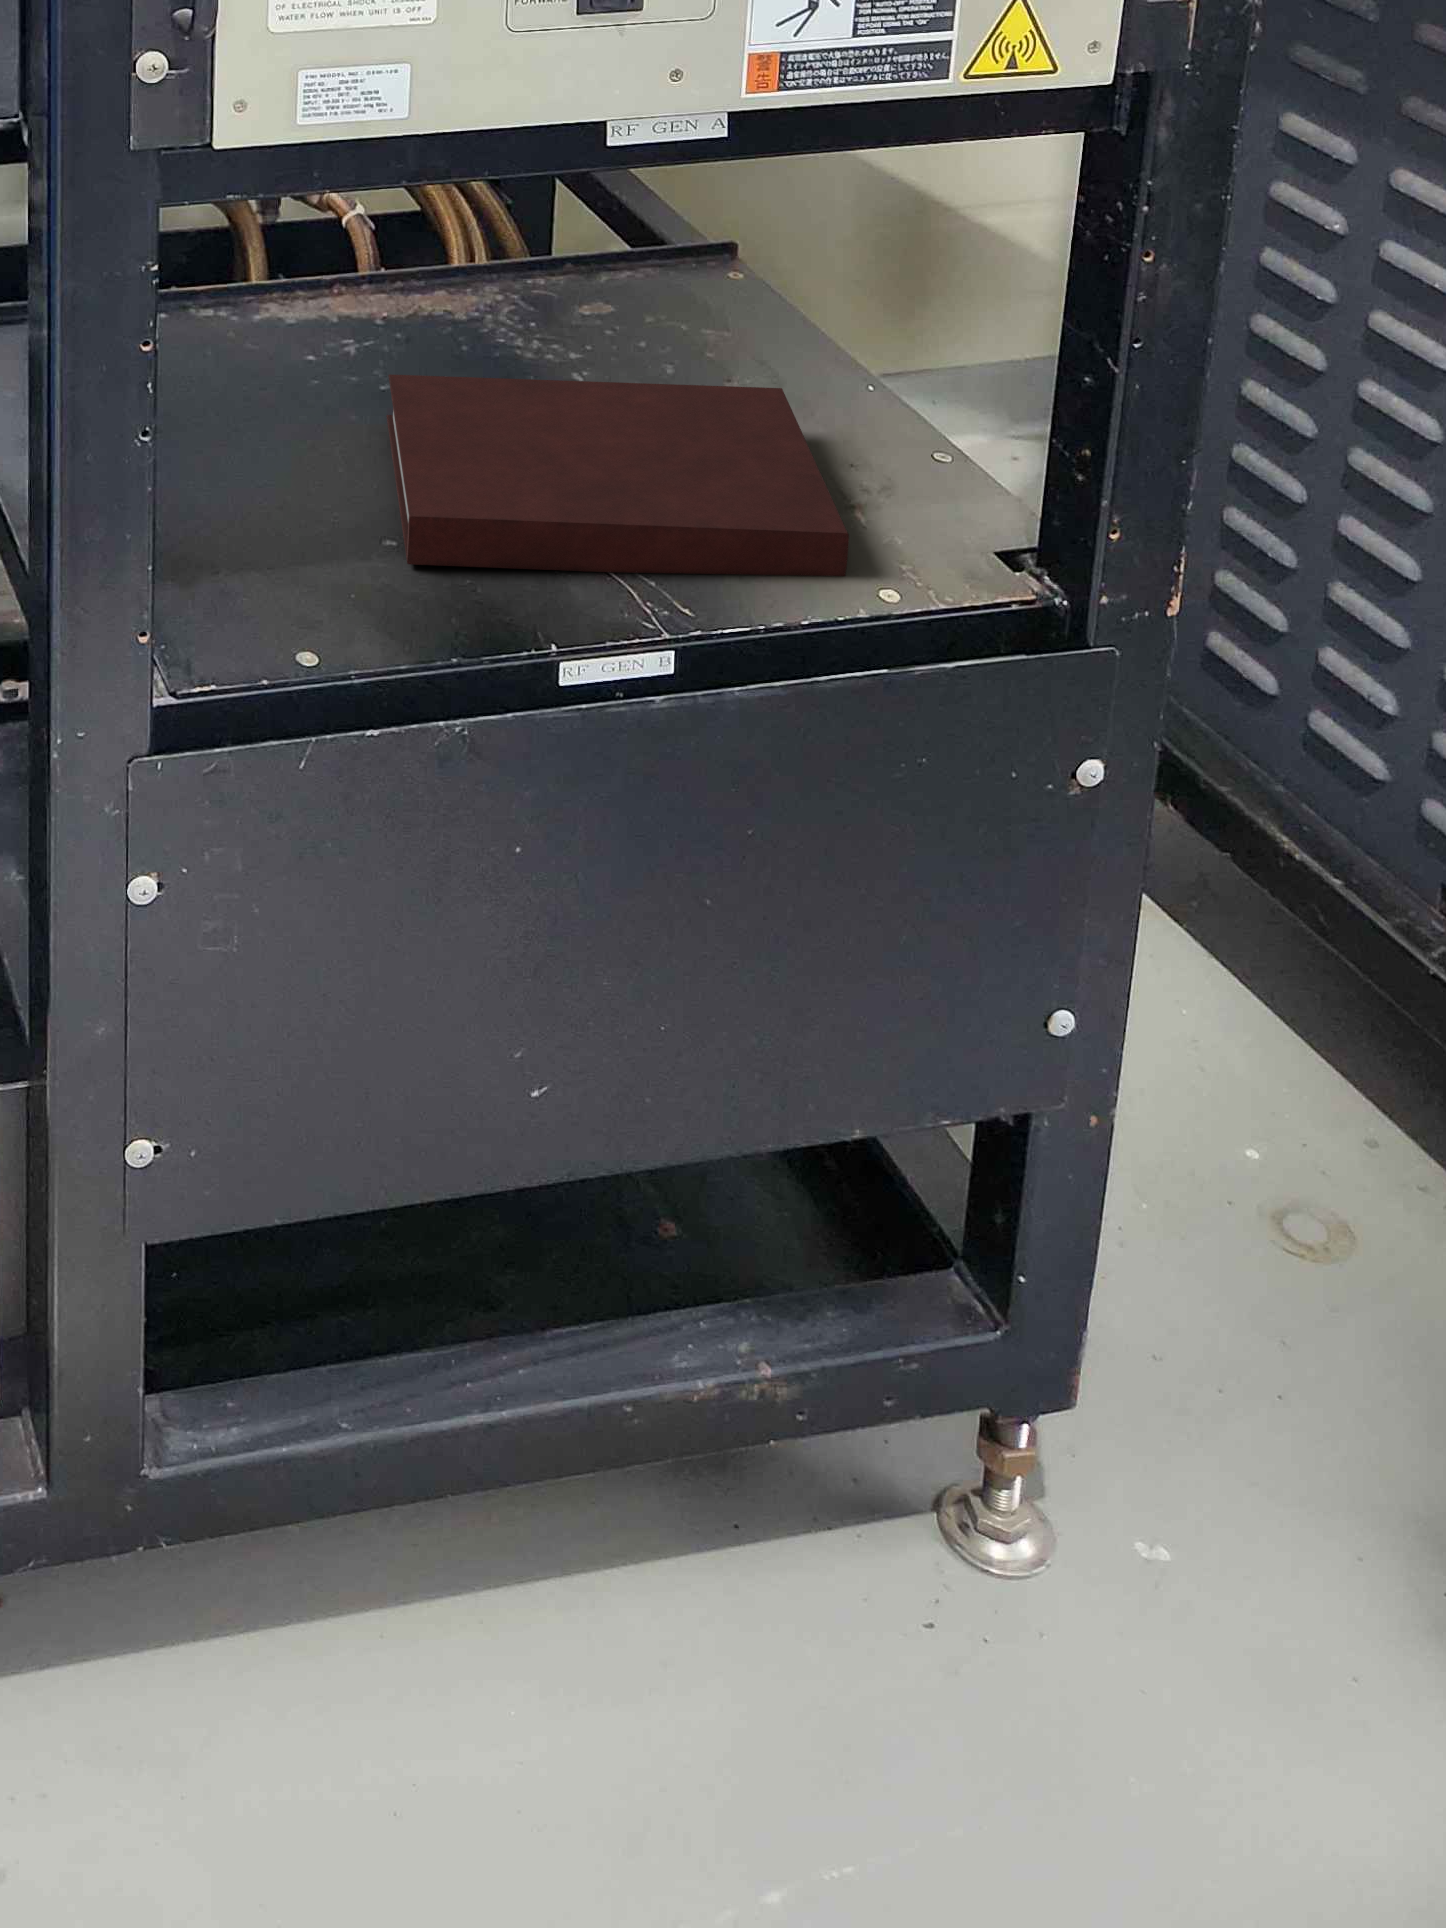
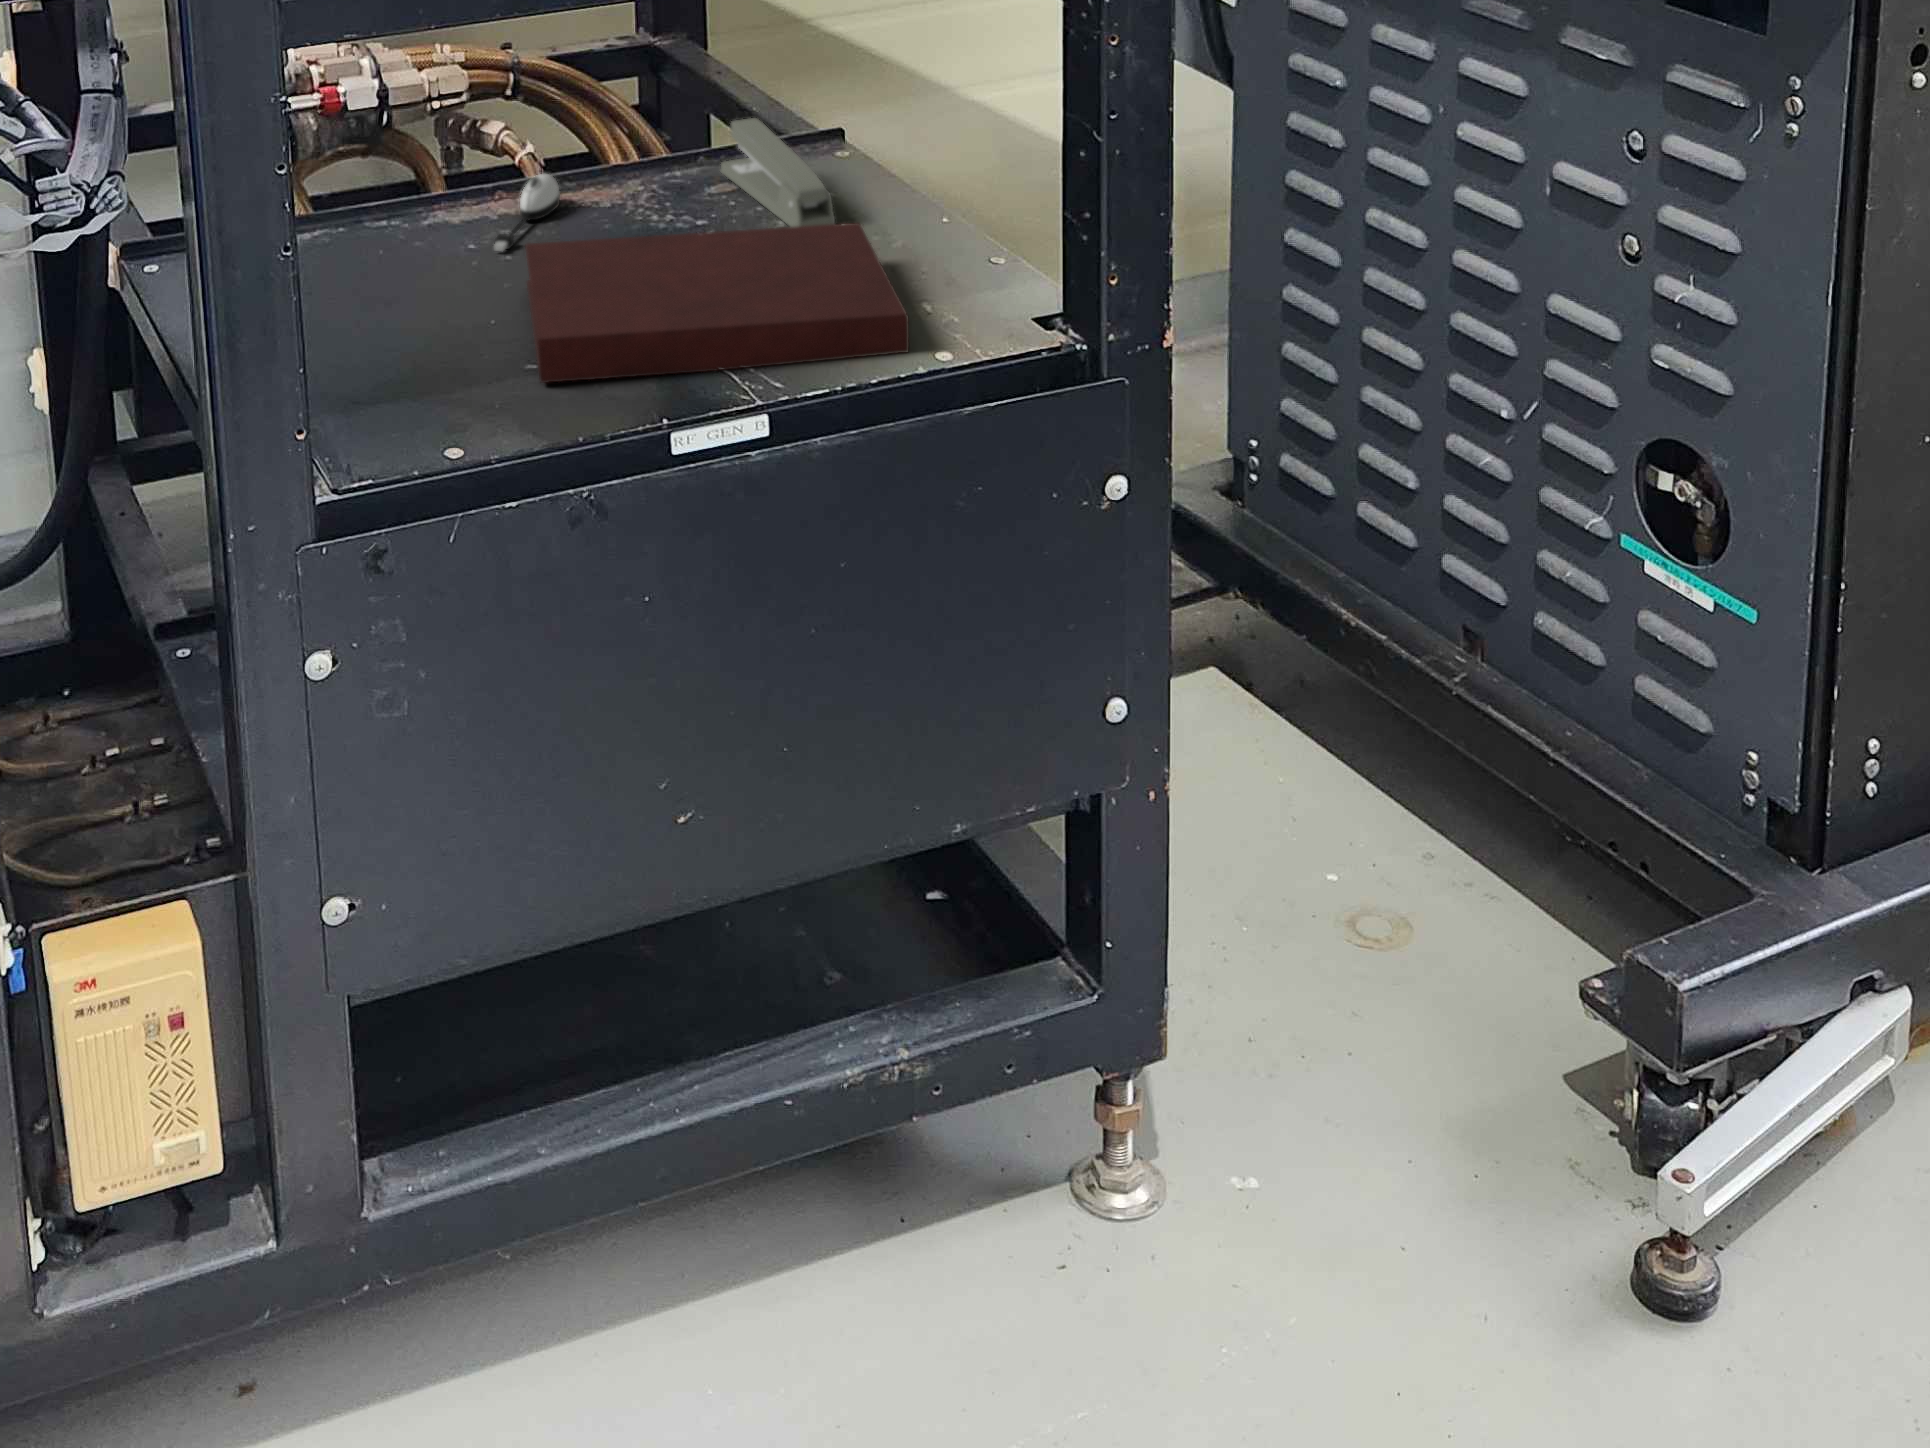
stapler: none [605,225,746,381] -> present [721,118,835,227]
computer mouse: none [346,268,419,365] -> present [494,174,560,251]

